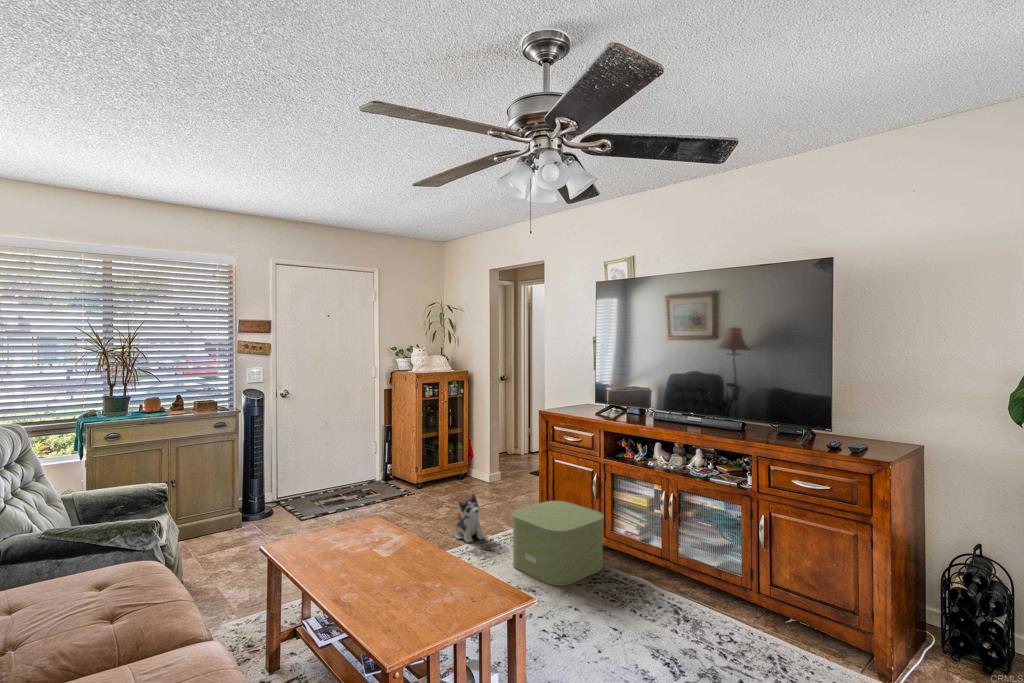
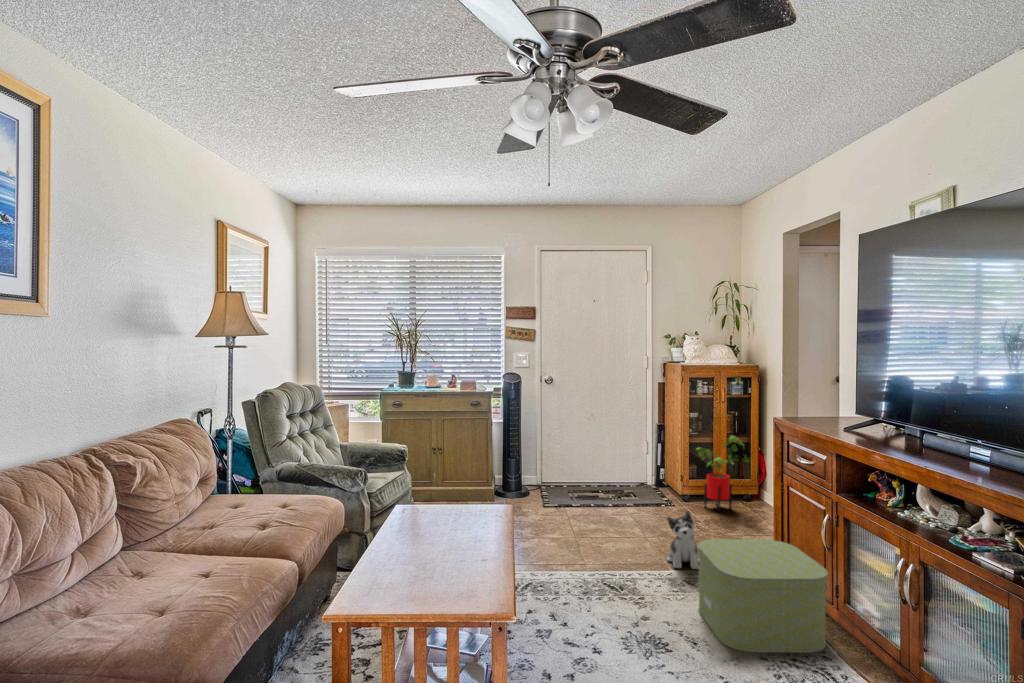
house plant: none [431,428,468,492] -> present [697,436,744,512]

